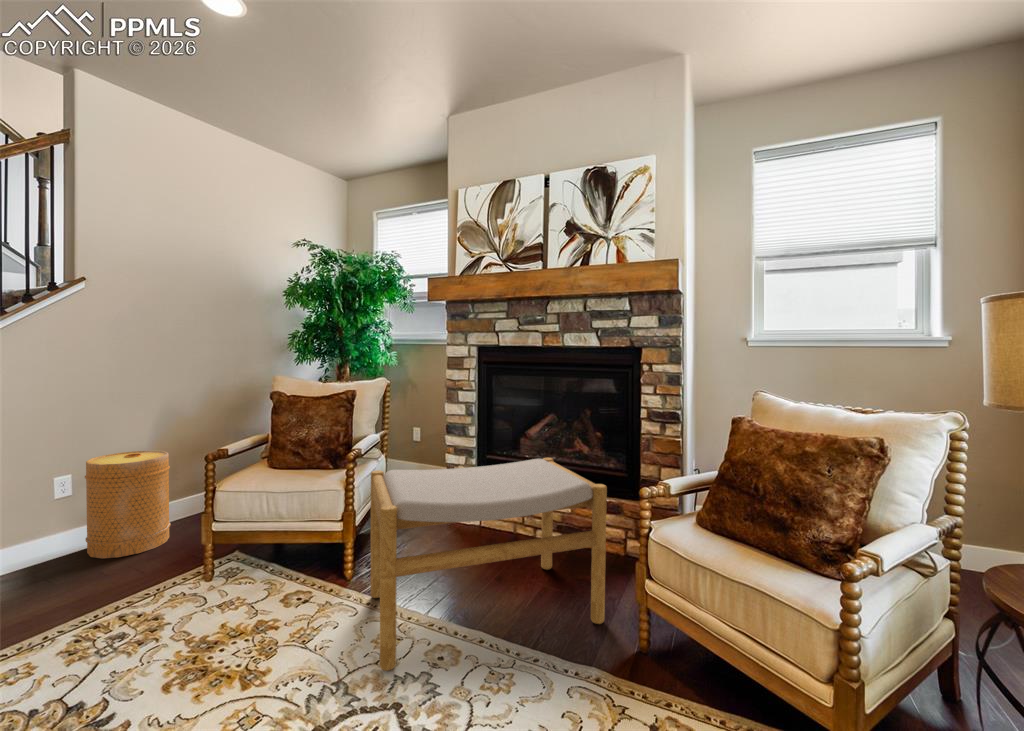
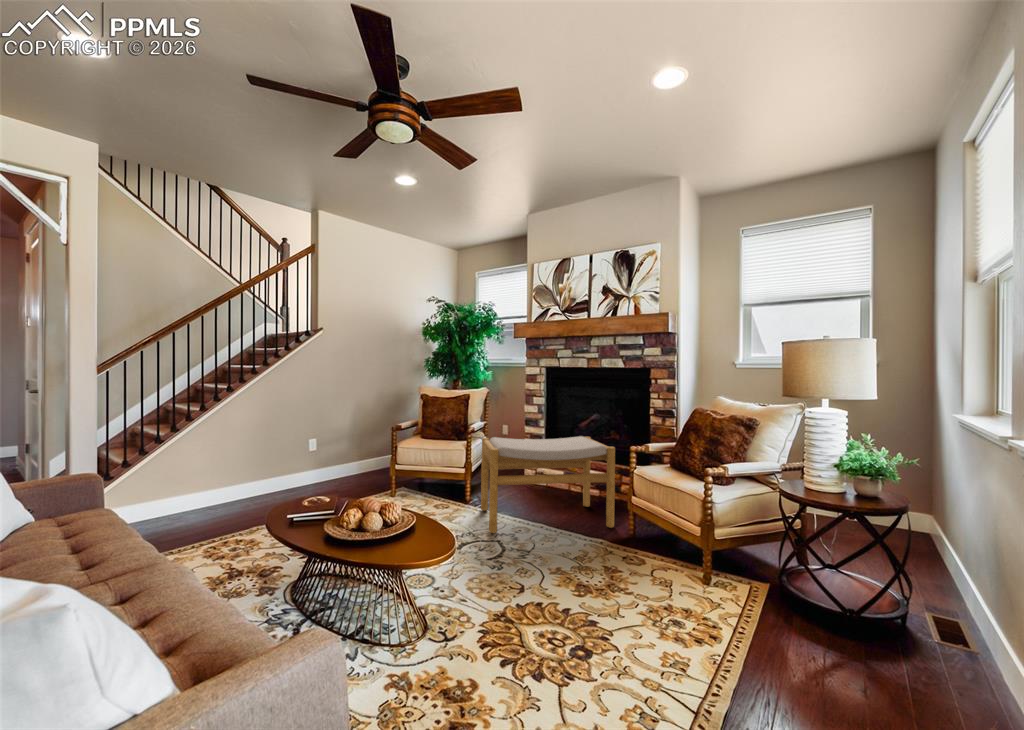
basket: present [85,450,171,558] -> none [320,429,361,488]

